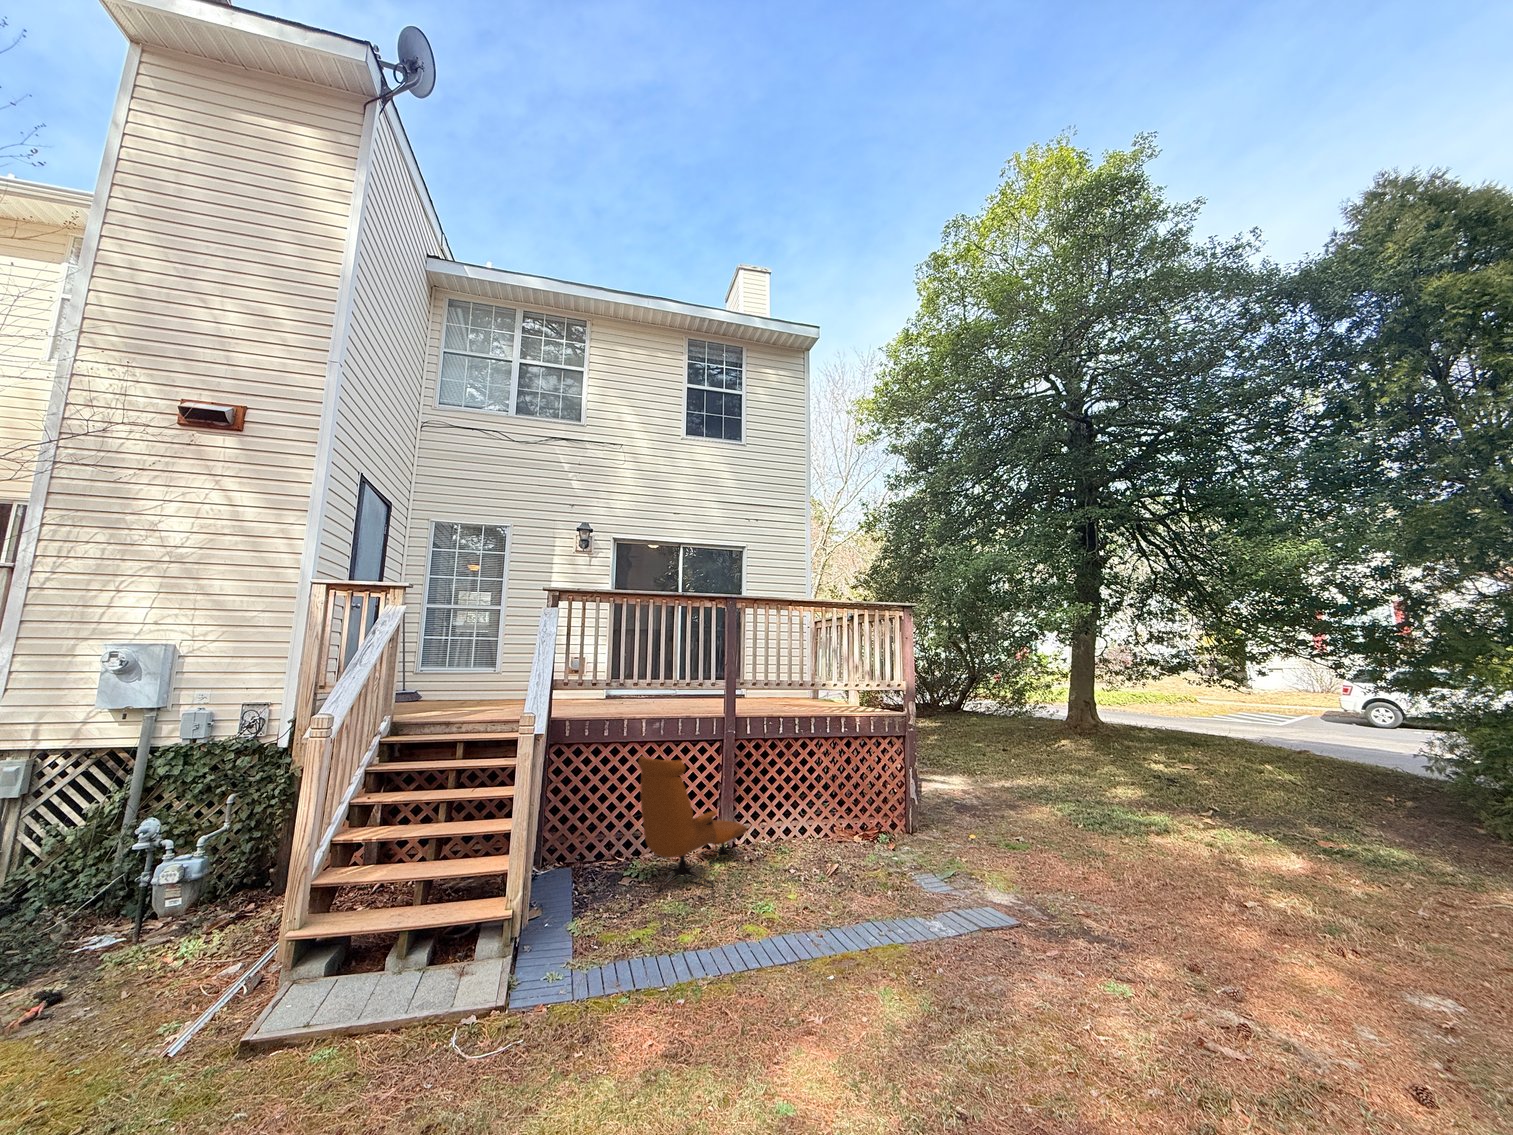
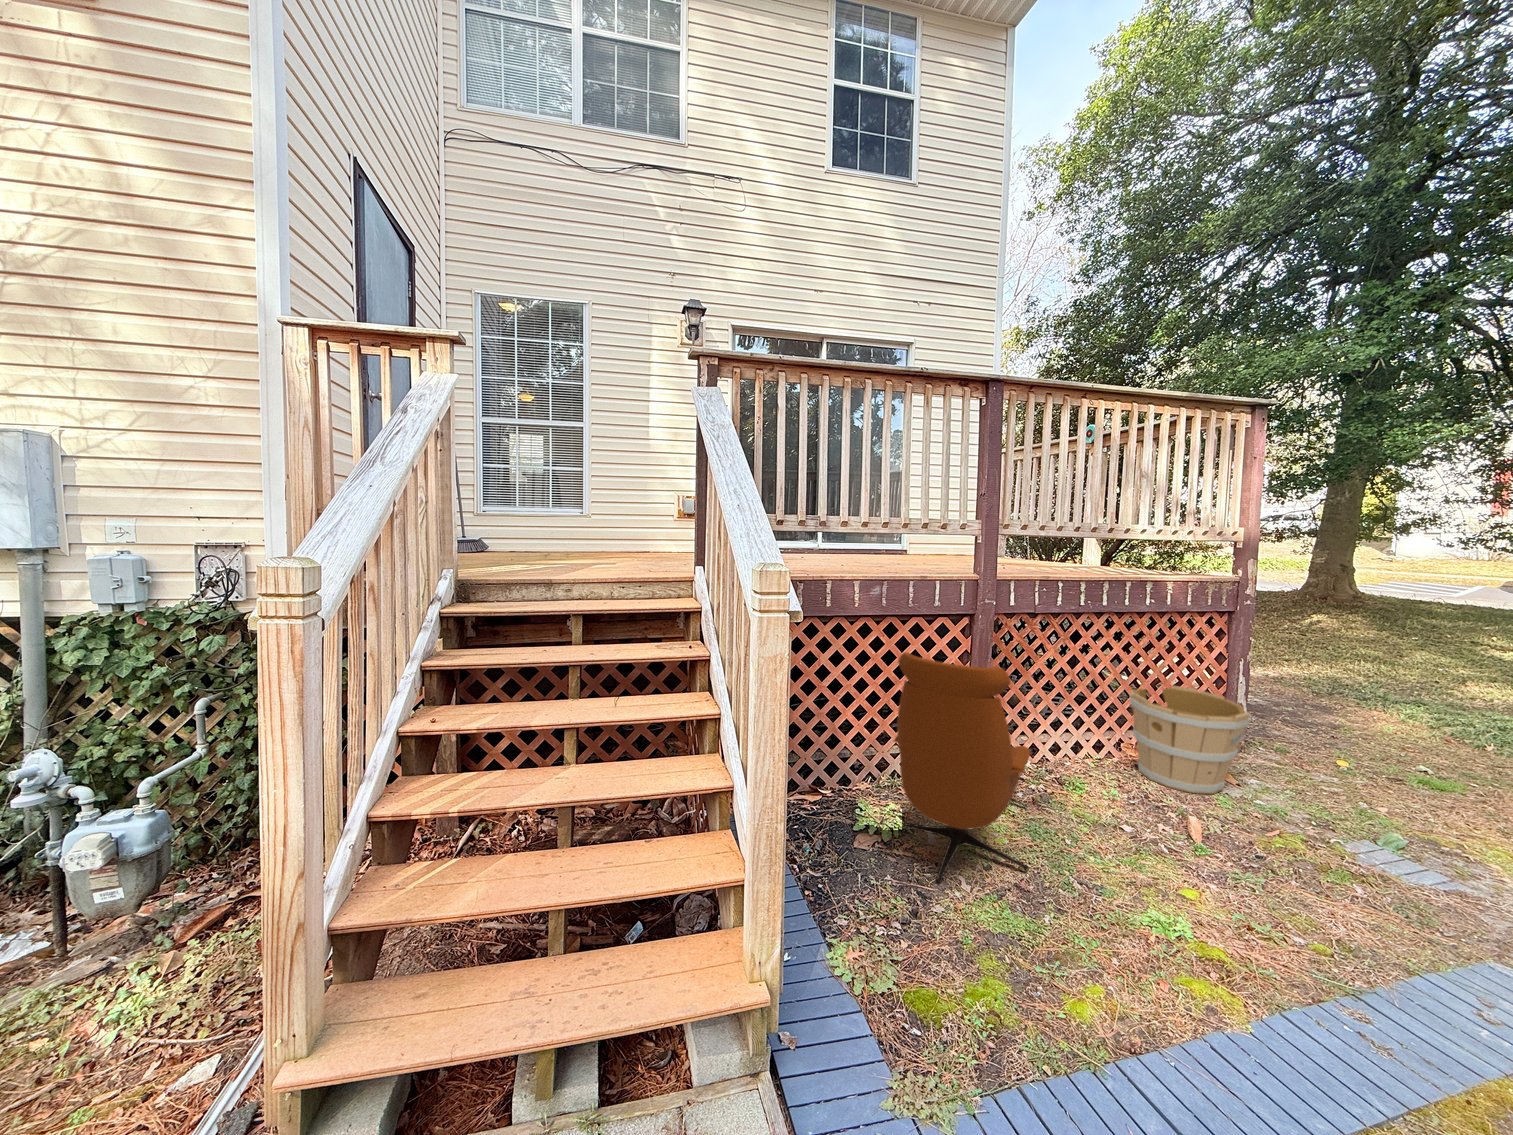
wooden bucket: none [829,787,892,854] -> present [1130,686,1250,794]

